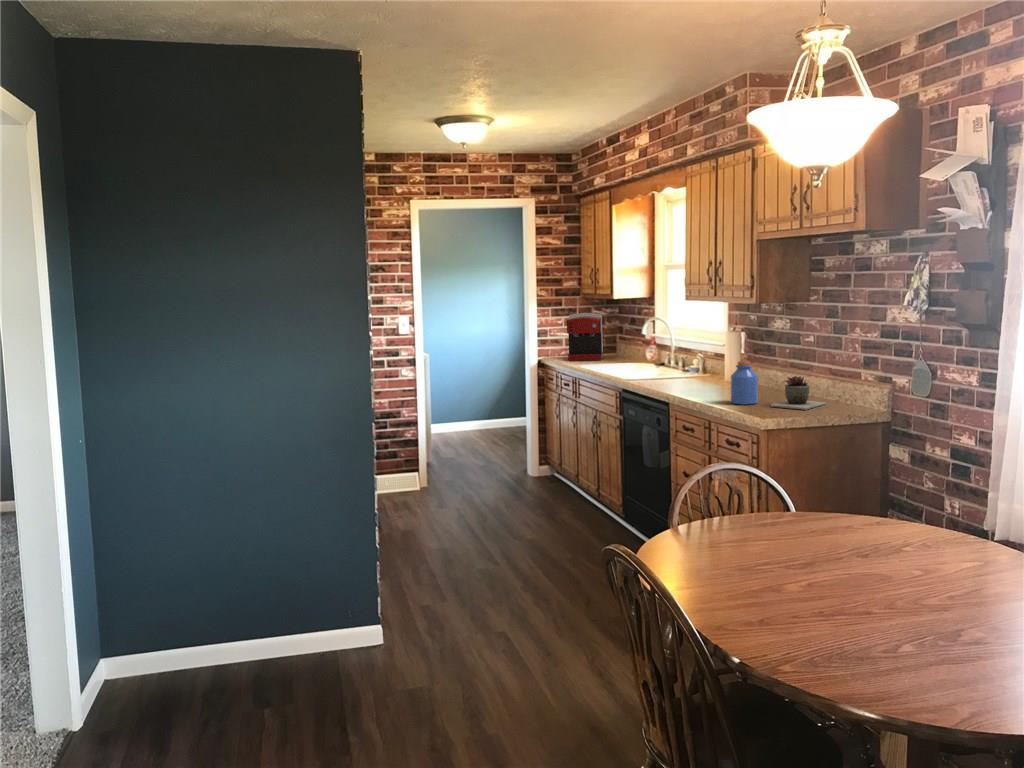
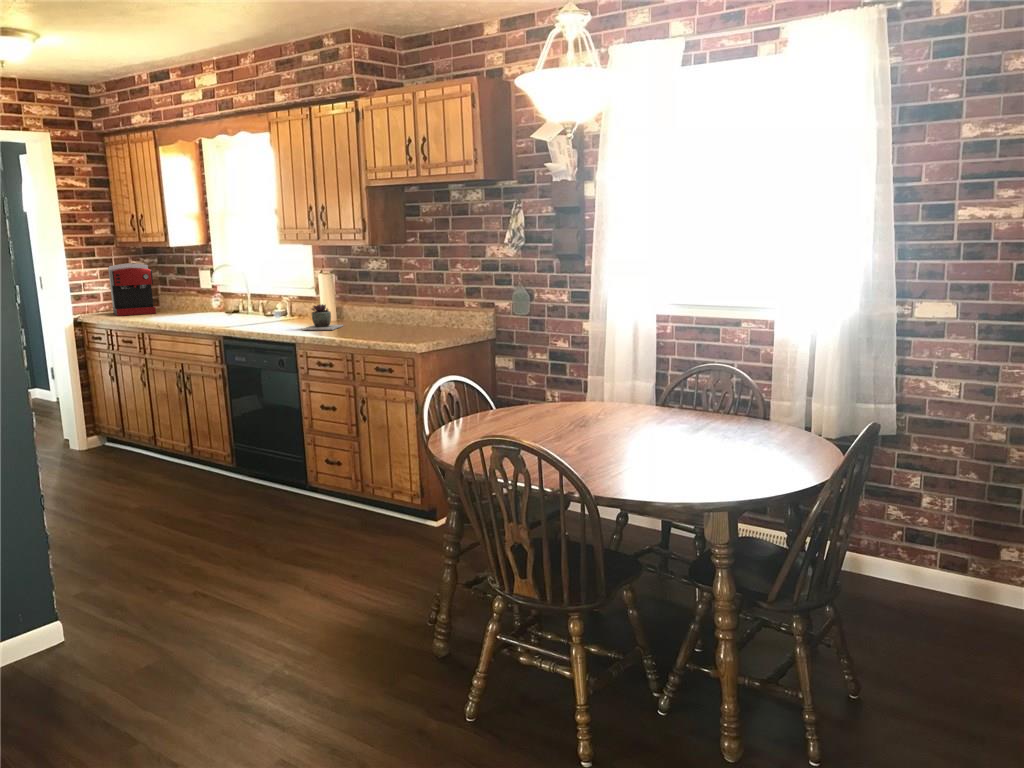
jar: present [731,361,758,405] -> none [359,296,384,335]
succulent plant: present [771,376,826,410] -> present [303,304,343,330]

